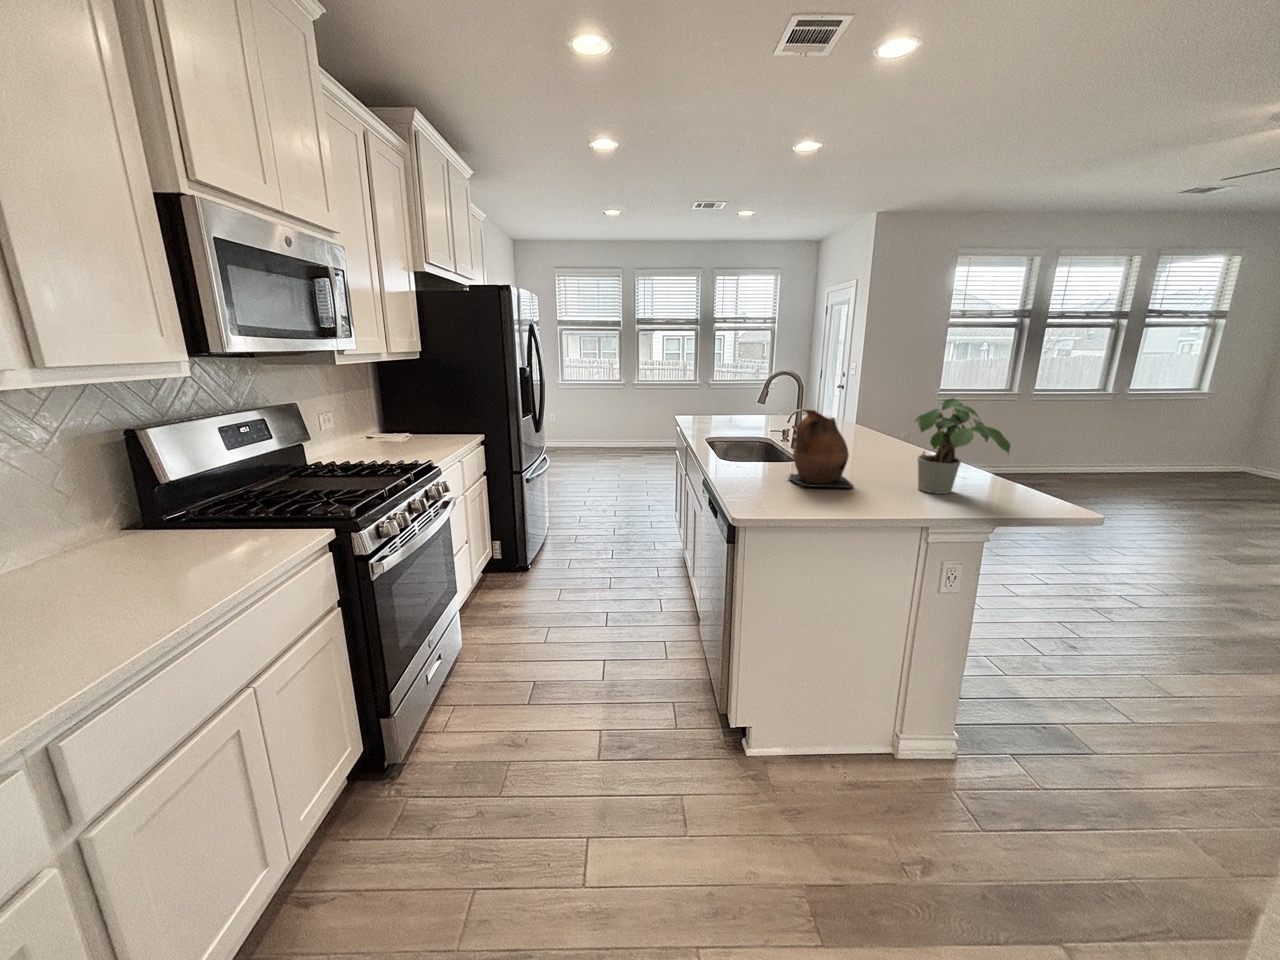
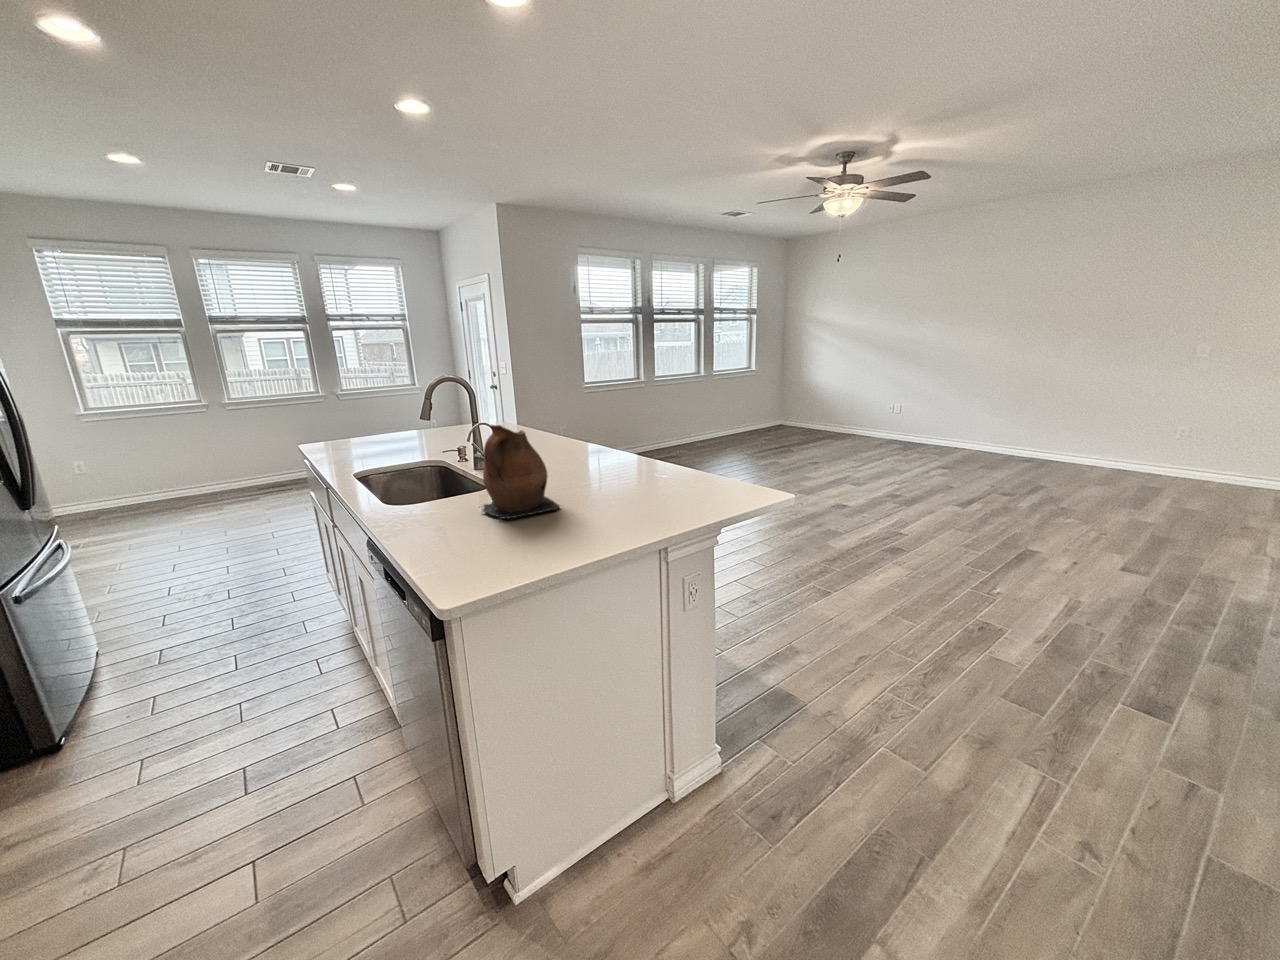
potted plant: present [915,398,1010,494] -> none [607,396,698,497]

